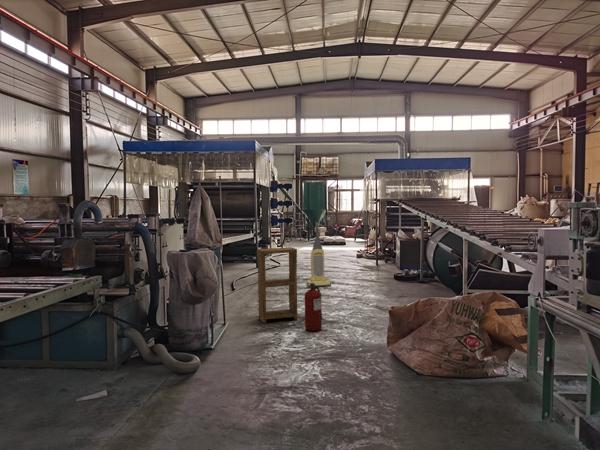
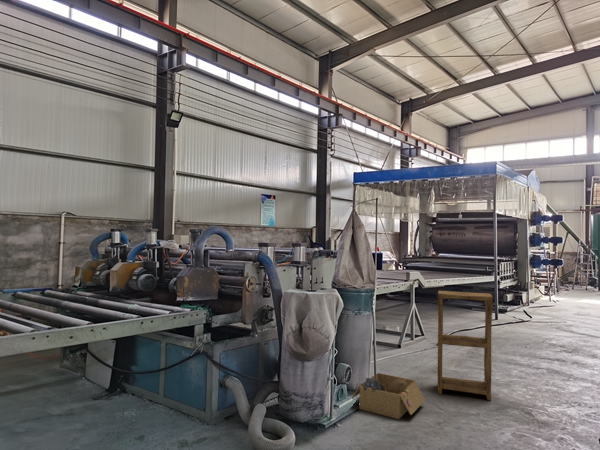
vacuum cleaner: present [307,222,331,287] -> none [548,264,588,362]
fire extinguisher: present [305,283,322,331] -> none [490,348,522,426]
cardboard box: none [214,316,263,346] -> present [352,373,425,419]

